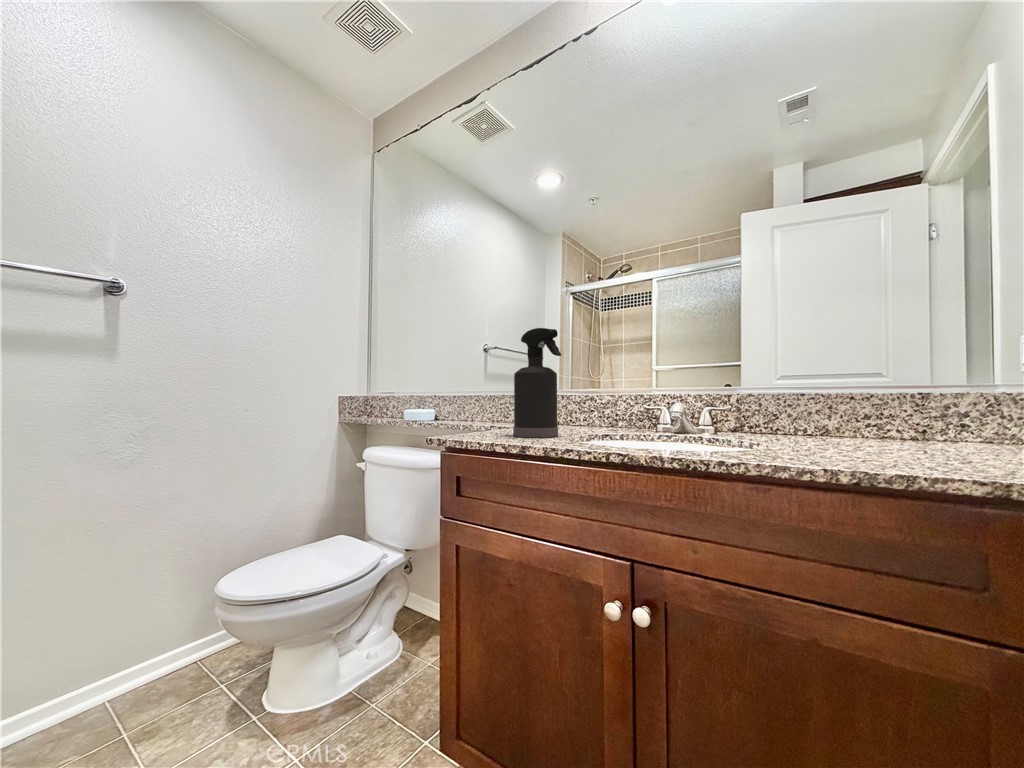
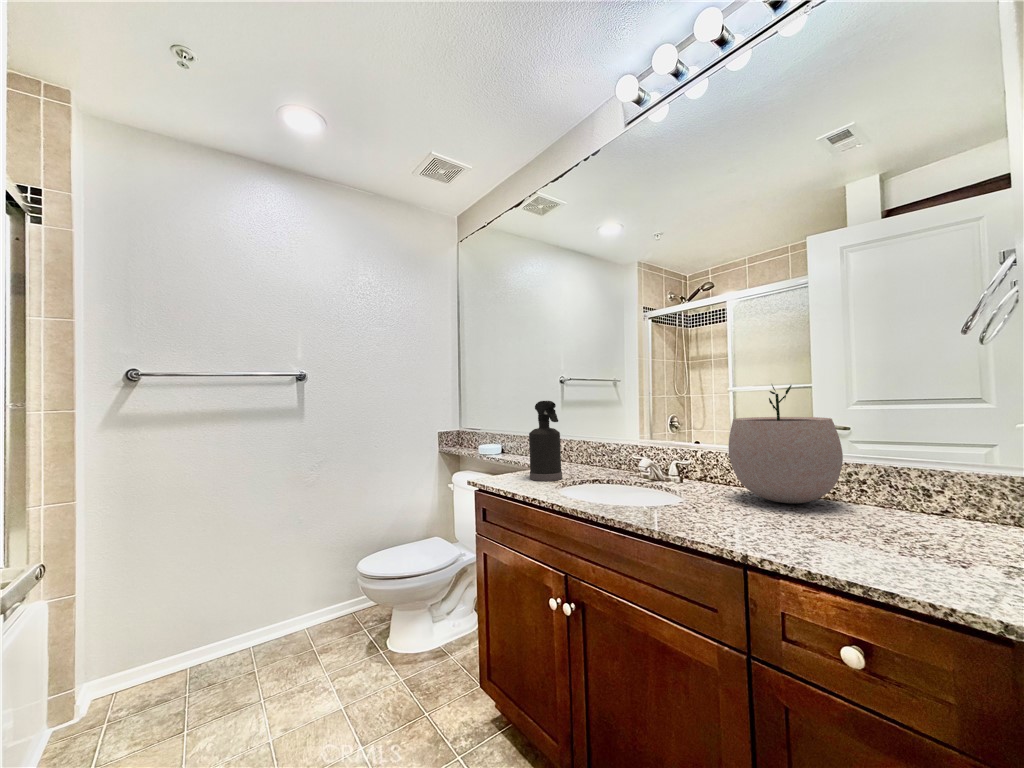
plant pot: none [800,300,959,444] -> present [728,385,843,503]

